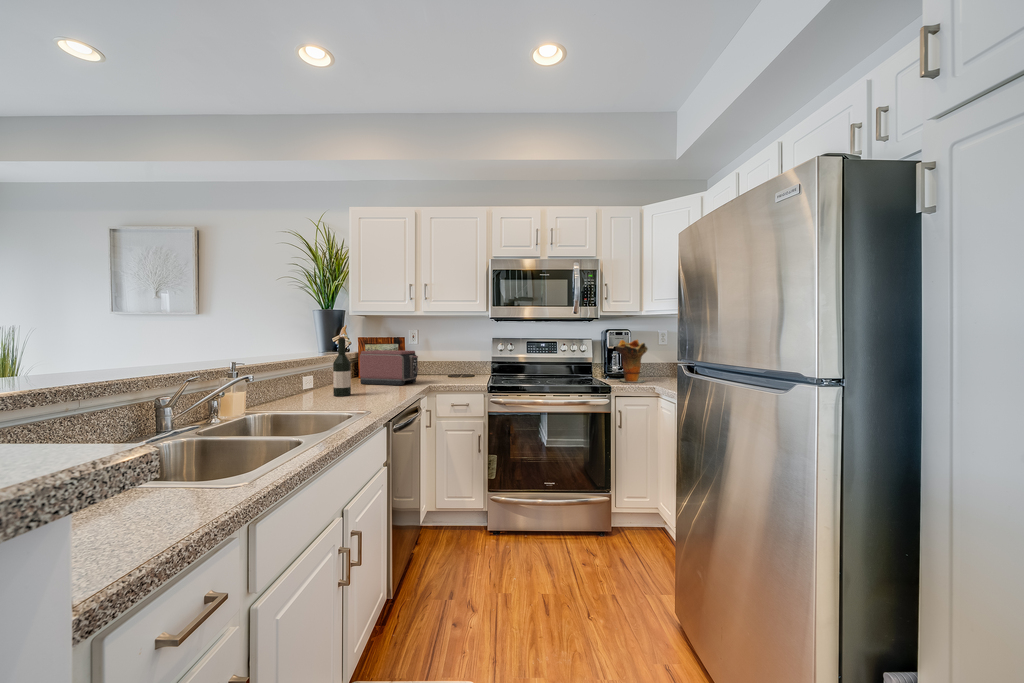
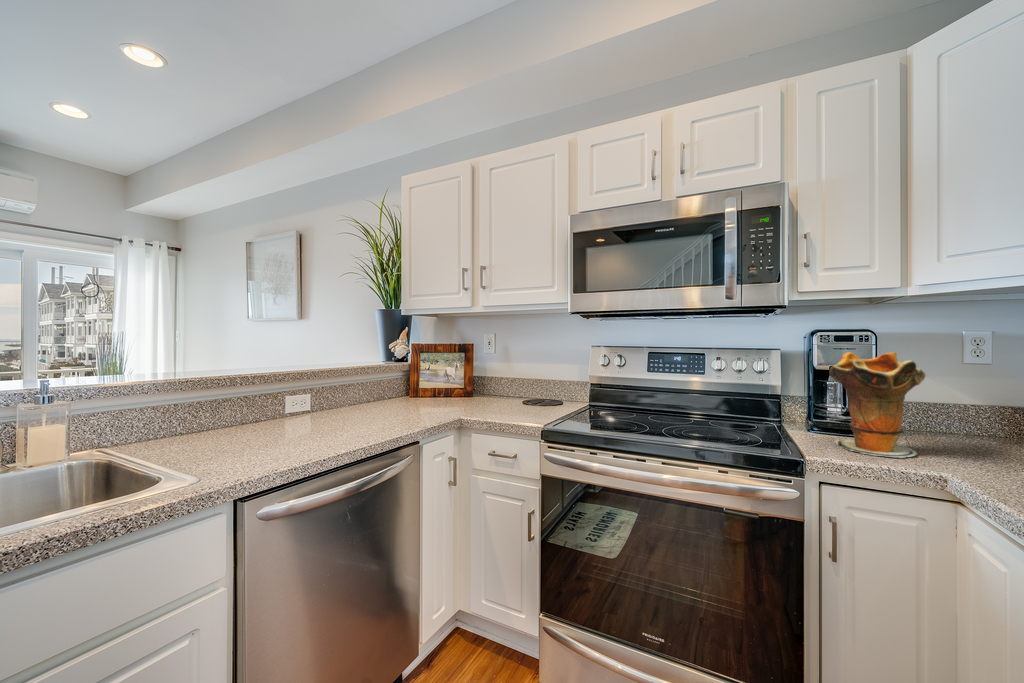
wine bottle: present [333,337,351,396] -> none [275,344,303,436]
toaster: present [360,350,418,385] -> none [380,362,455,418]

